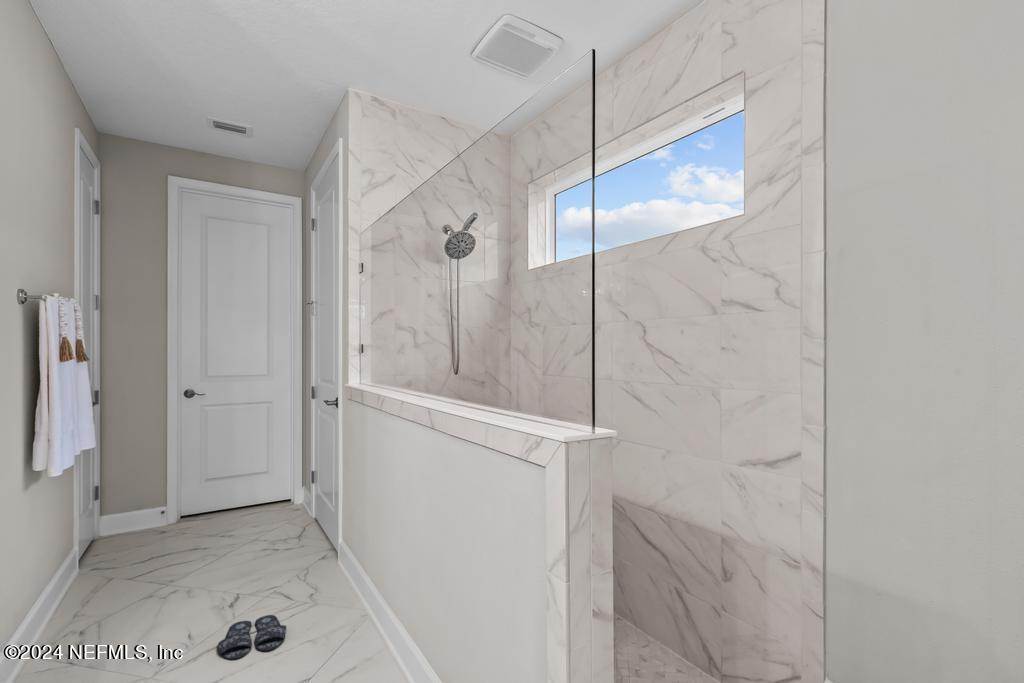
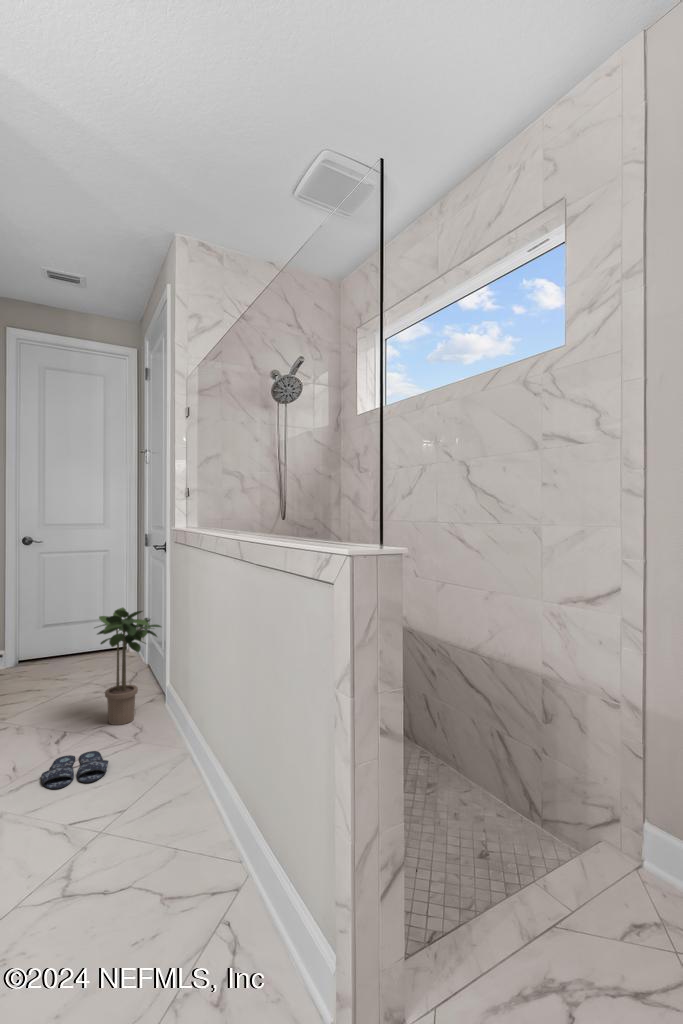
potted plant: none [265,464,336,585] -> present [95,608,161,725]

